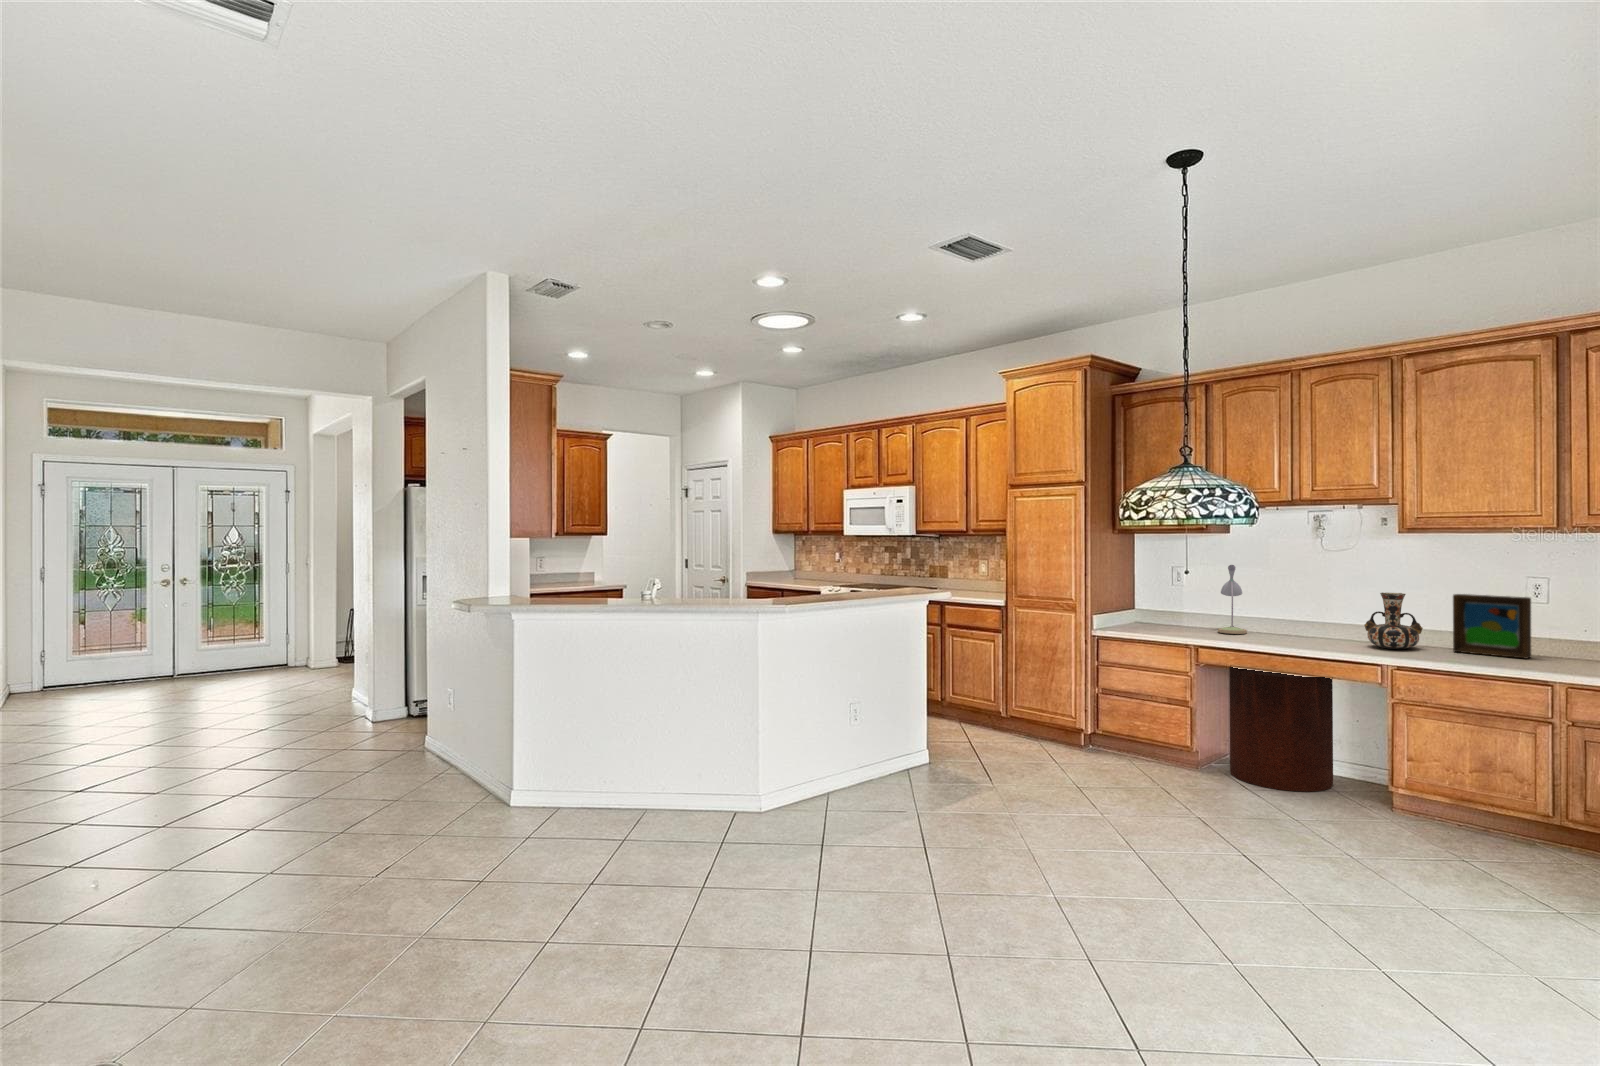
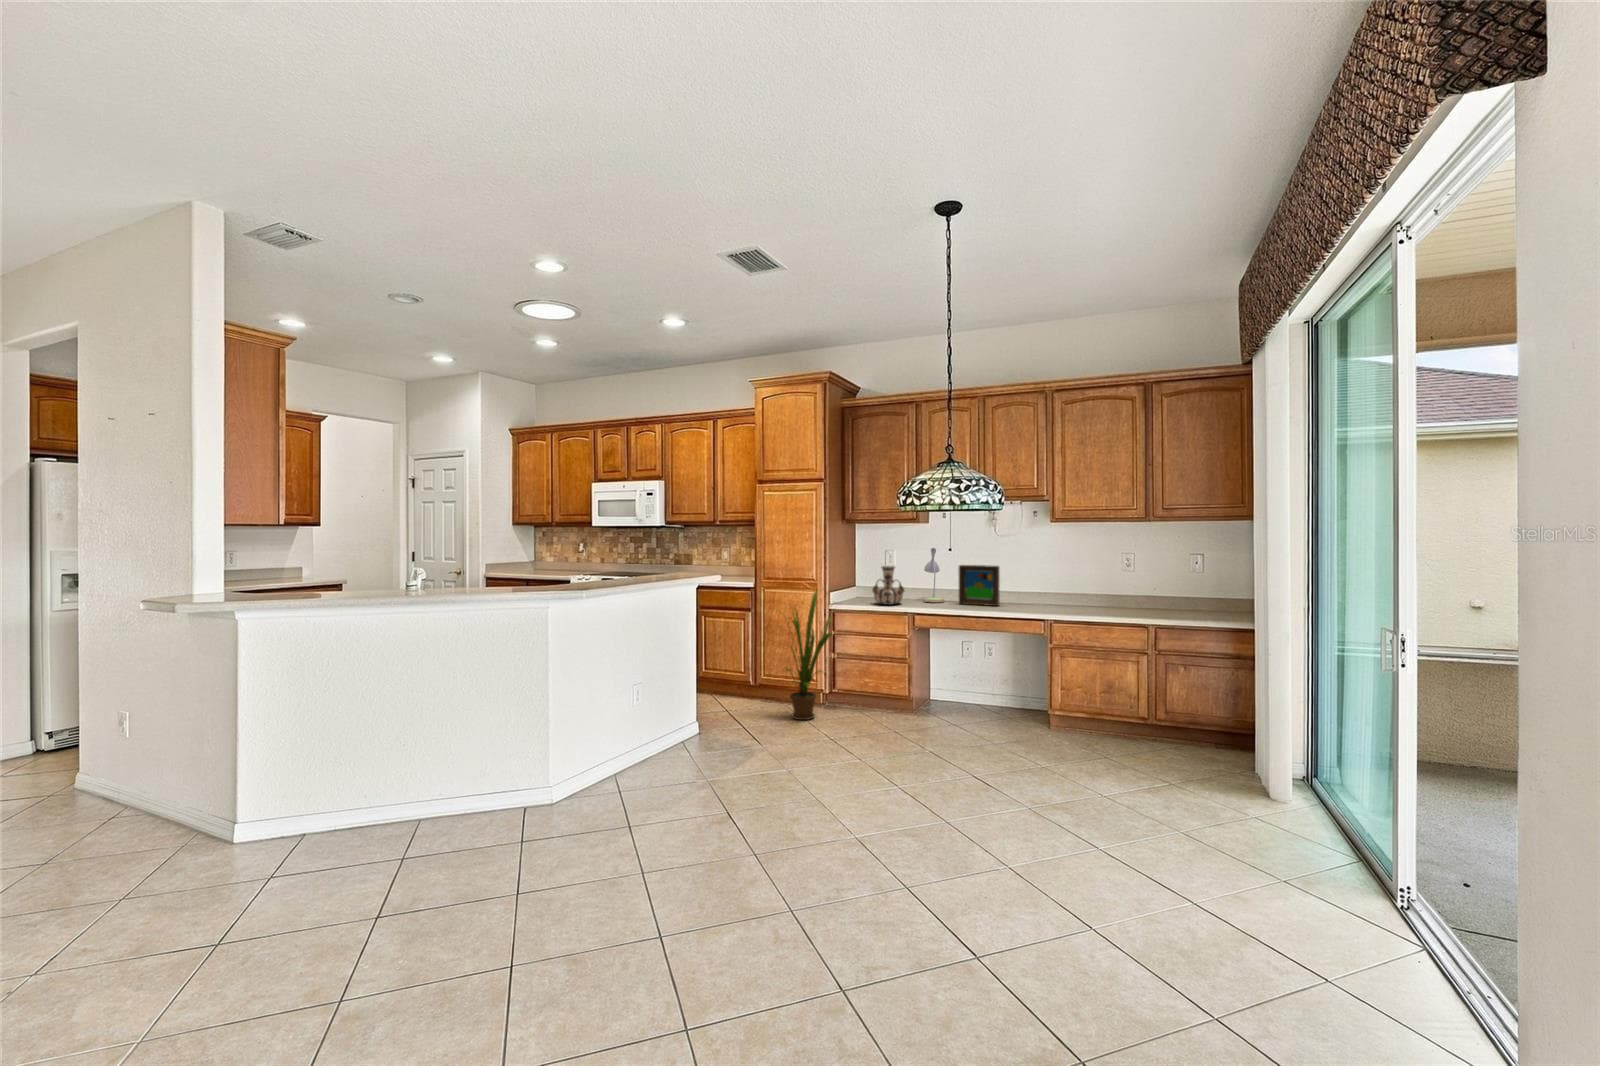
decorative vase: present [1364,593,1423,649] -> present [872,566,905,605]
picture frame: present [1453,594,1531,658] -> present [959,565,1000,606]
house plant: none [1016,611,1098,763] -> present [787,590,832,720]
trash can: present [1229,667,1333,792] -> none [935,624,1006,721]

